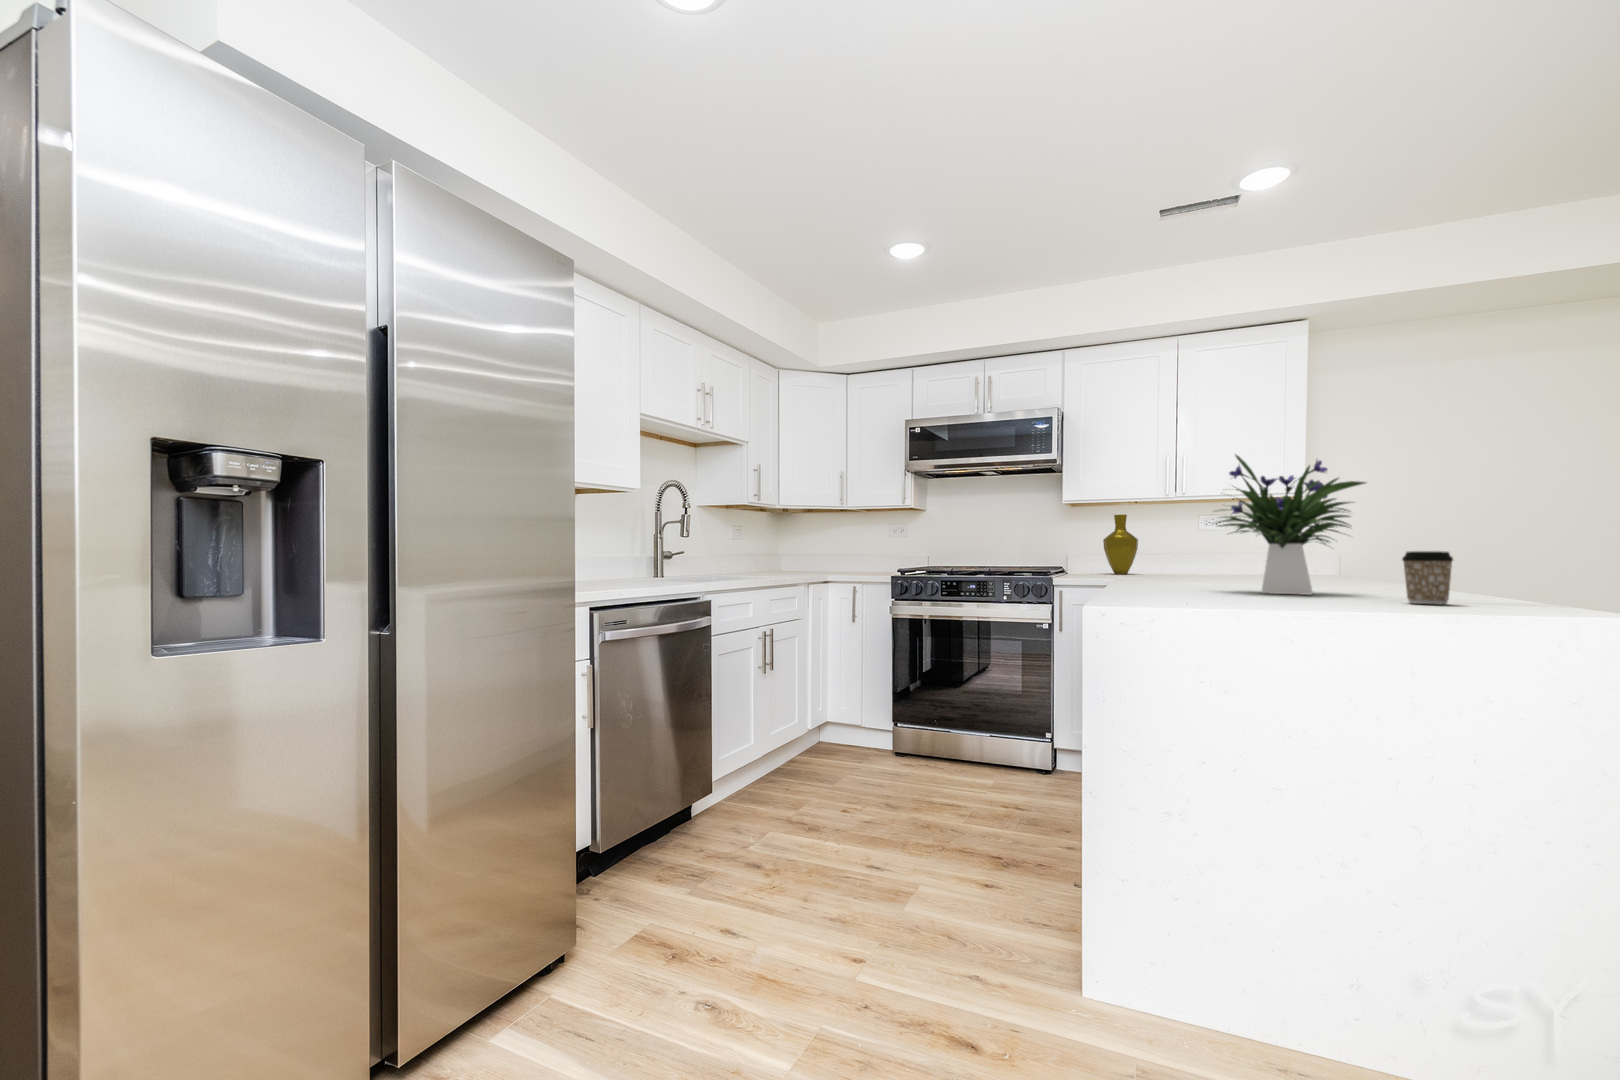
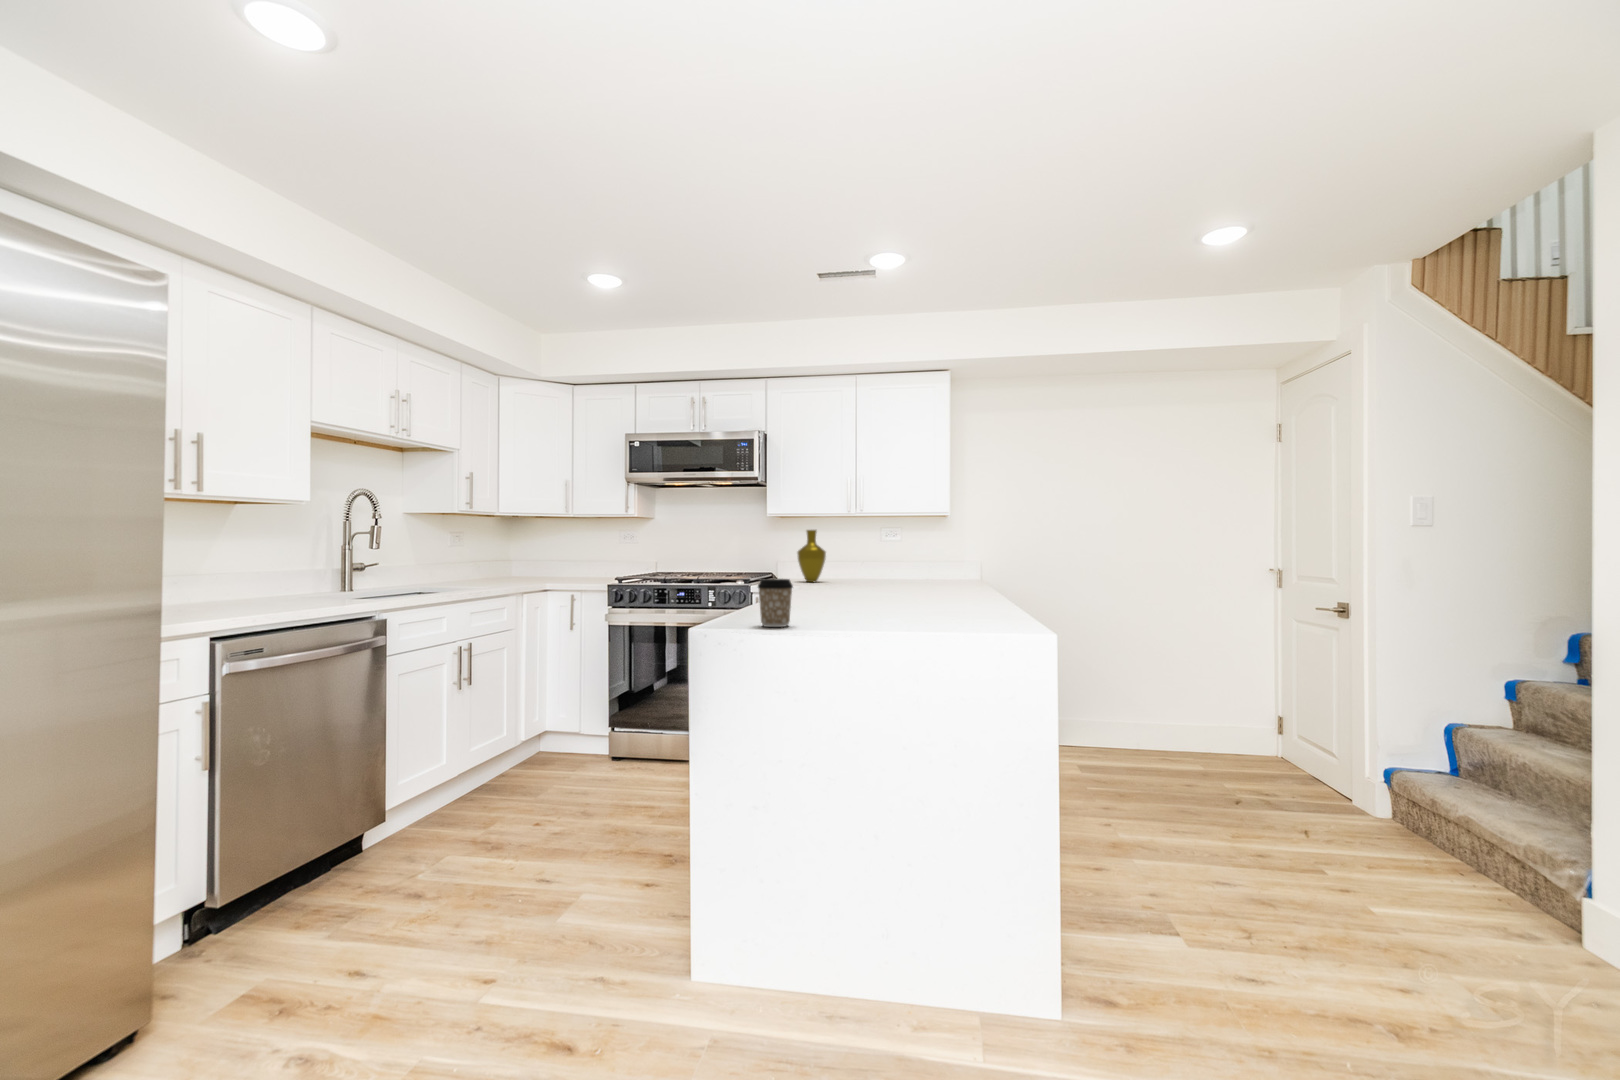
flower arrangement: present [1218,455,1366,595] -> none [843,488,954,608]
coffee cup: present [1402,551,1453,604] -> present [758,579,793,627]

